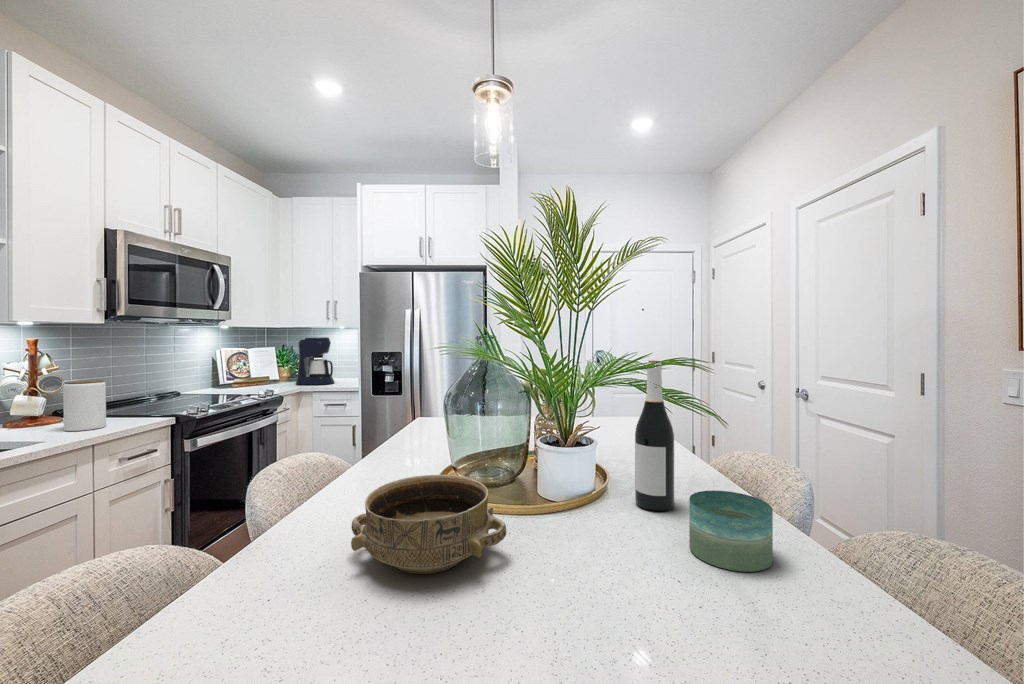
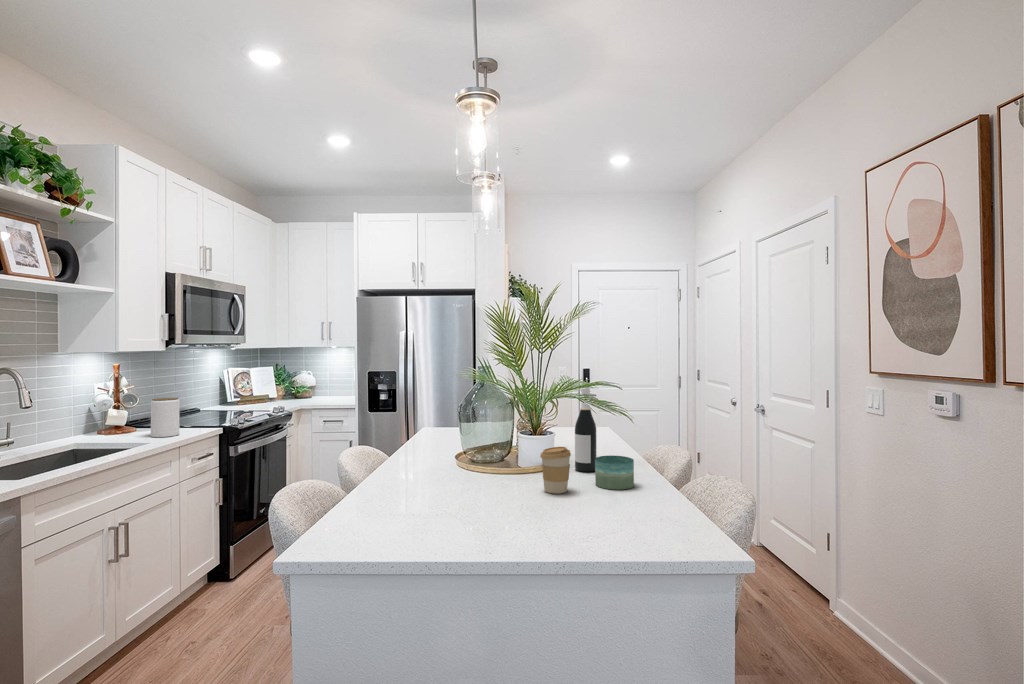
coffee maker: present [296,337,334,385] -> none [296,358,330,401]
ceramic bowl: present [351,475,507,574] -> none [423,449,502,492]
coffee cup: none [584,480,649,586] -> present [540,447,571,494]

